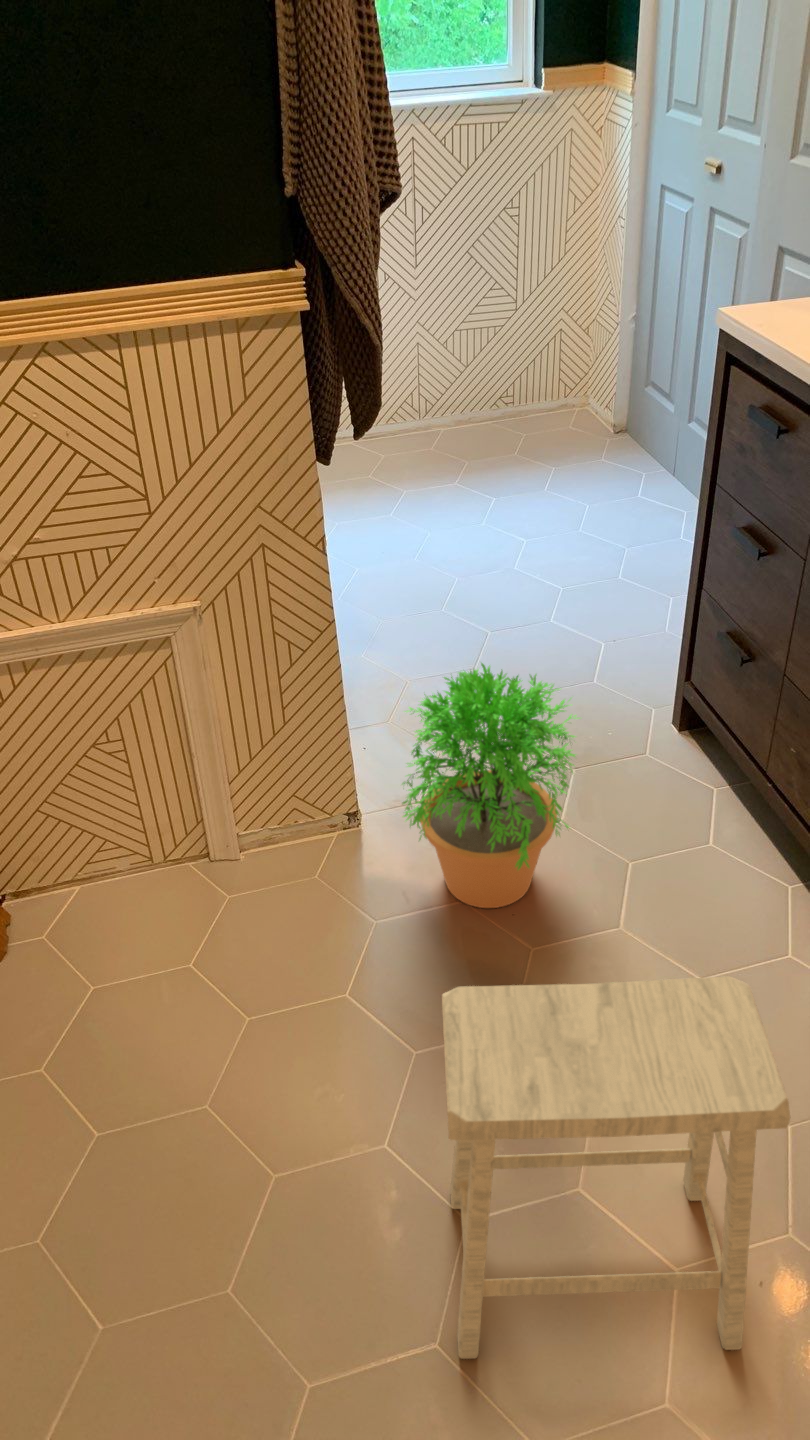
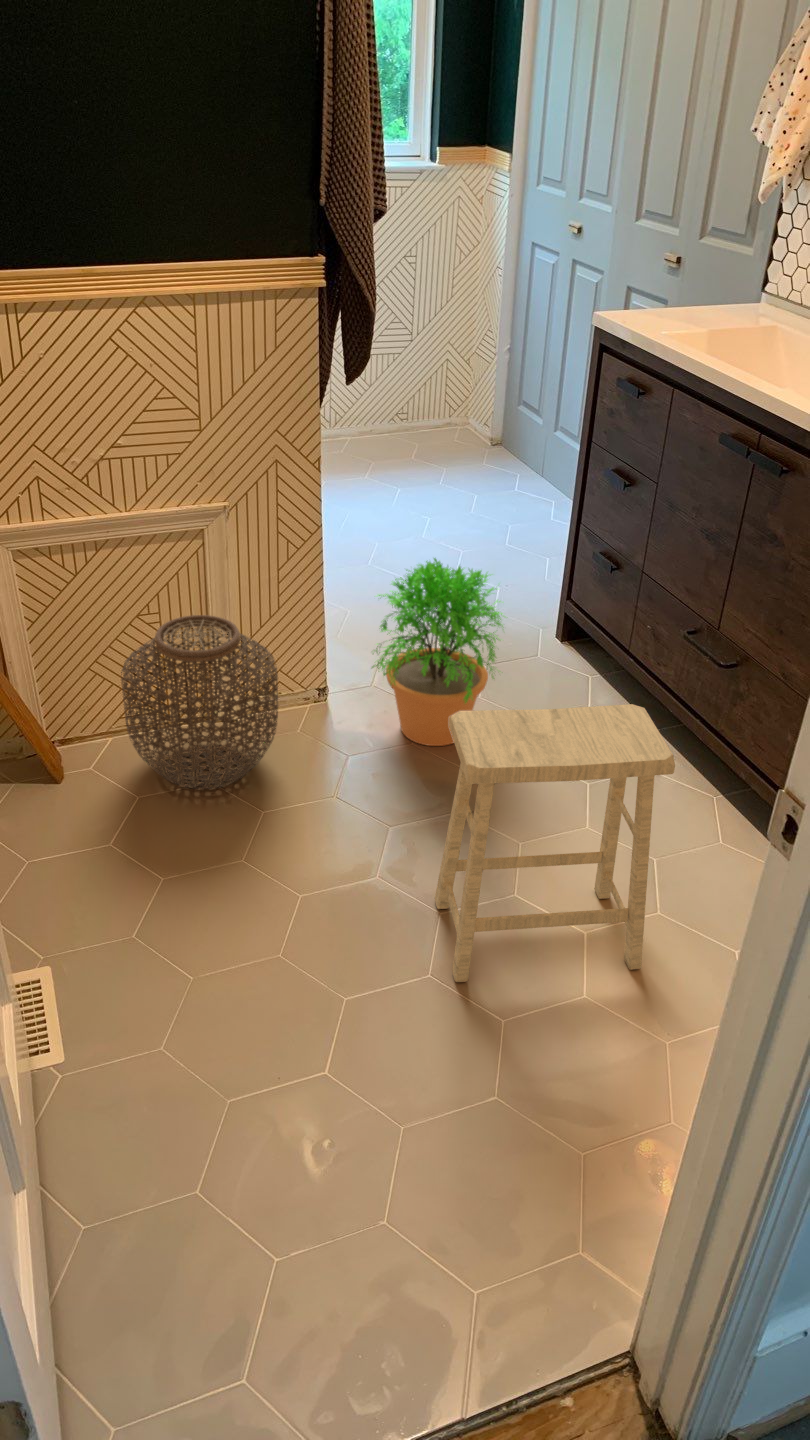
woven basket: none [55,755,269,977] -> present [121,615,278,789]

